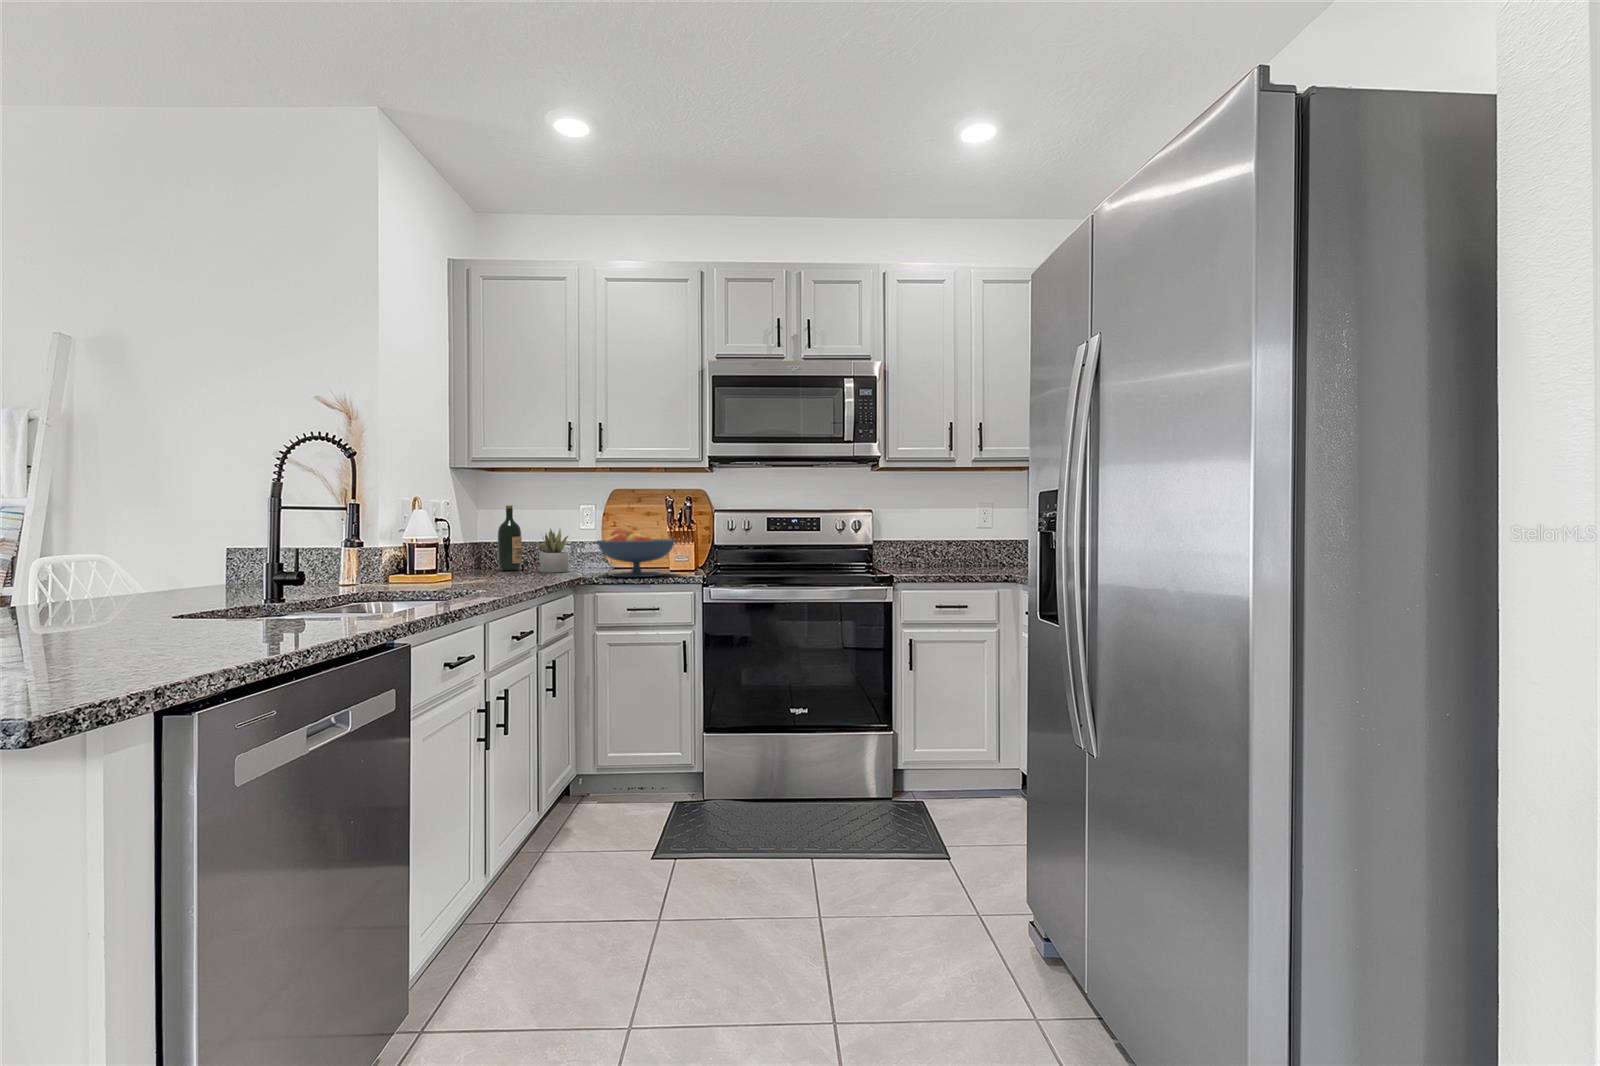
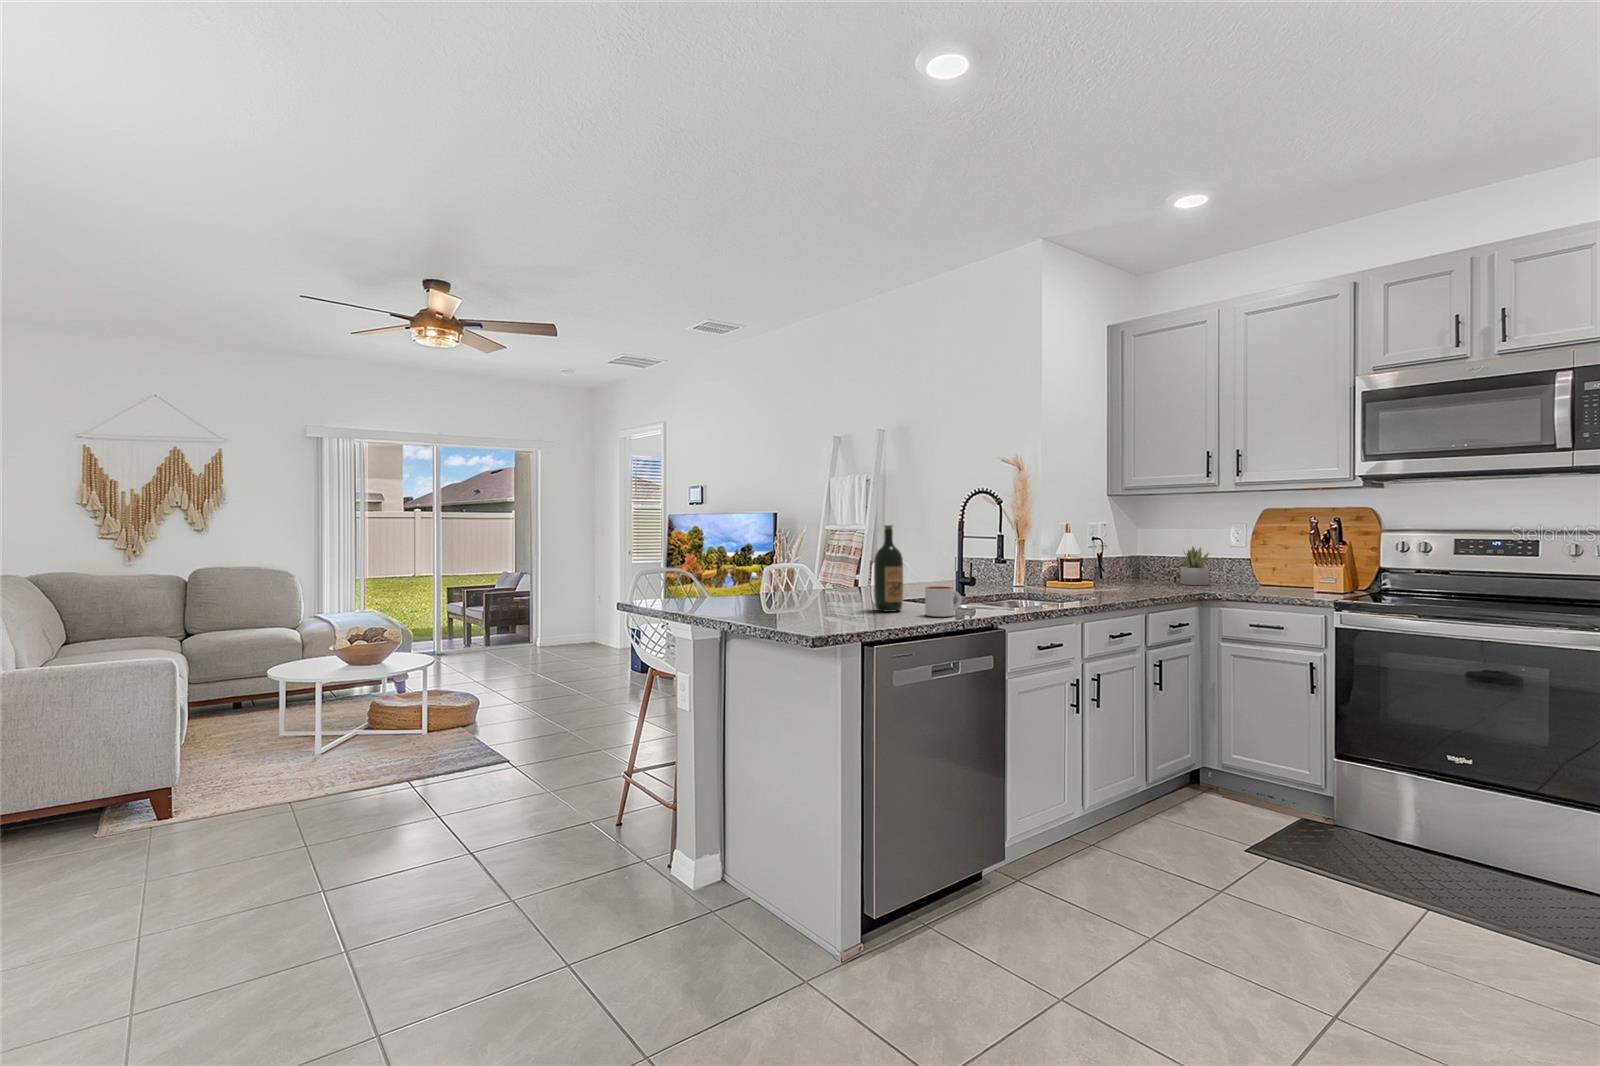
wine bottle: present [498,505,522,571] -> present [874,525,903,612]
fruit bowl: present [597,528,675,577] -> none [1222,548,1308,596]
mug: none [264,584,334,637] -> present [925,586,962,617]

